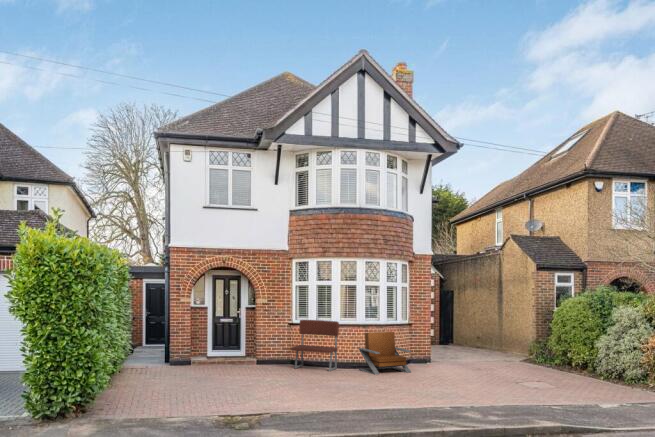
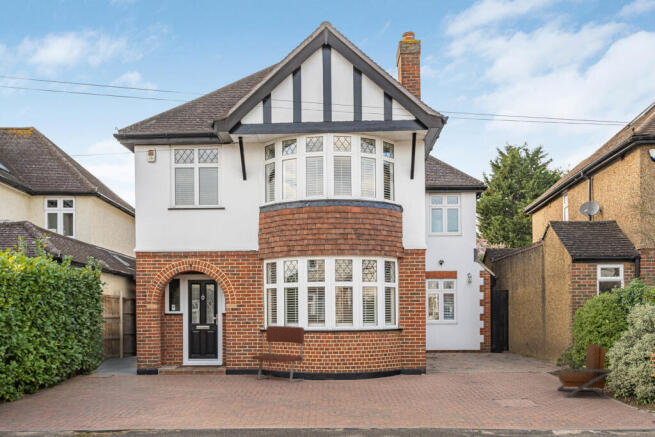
lounge chair: present [359,332,411,375] -> present [557,344,612,399]

